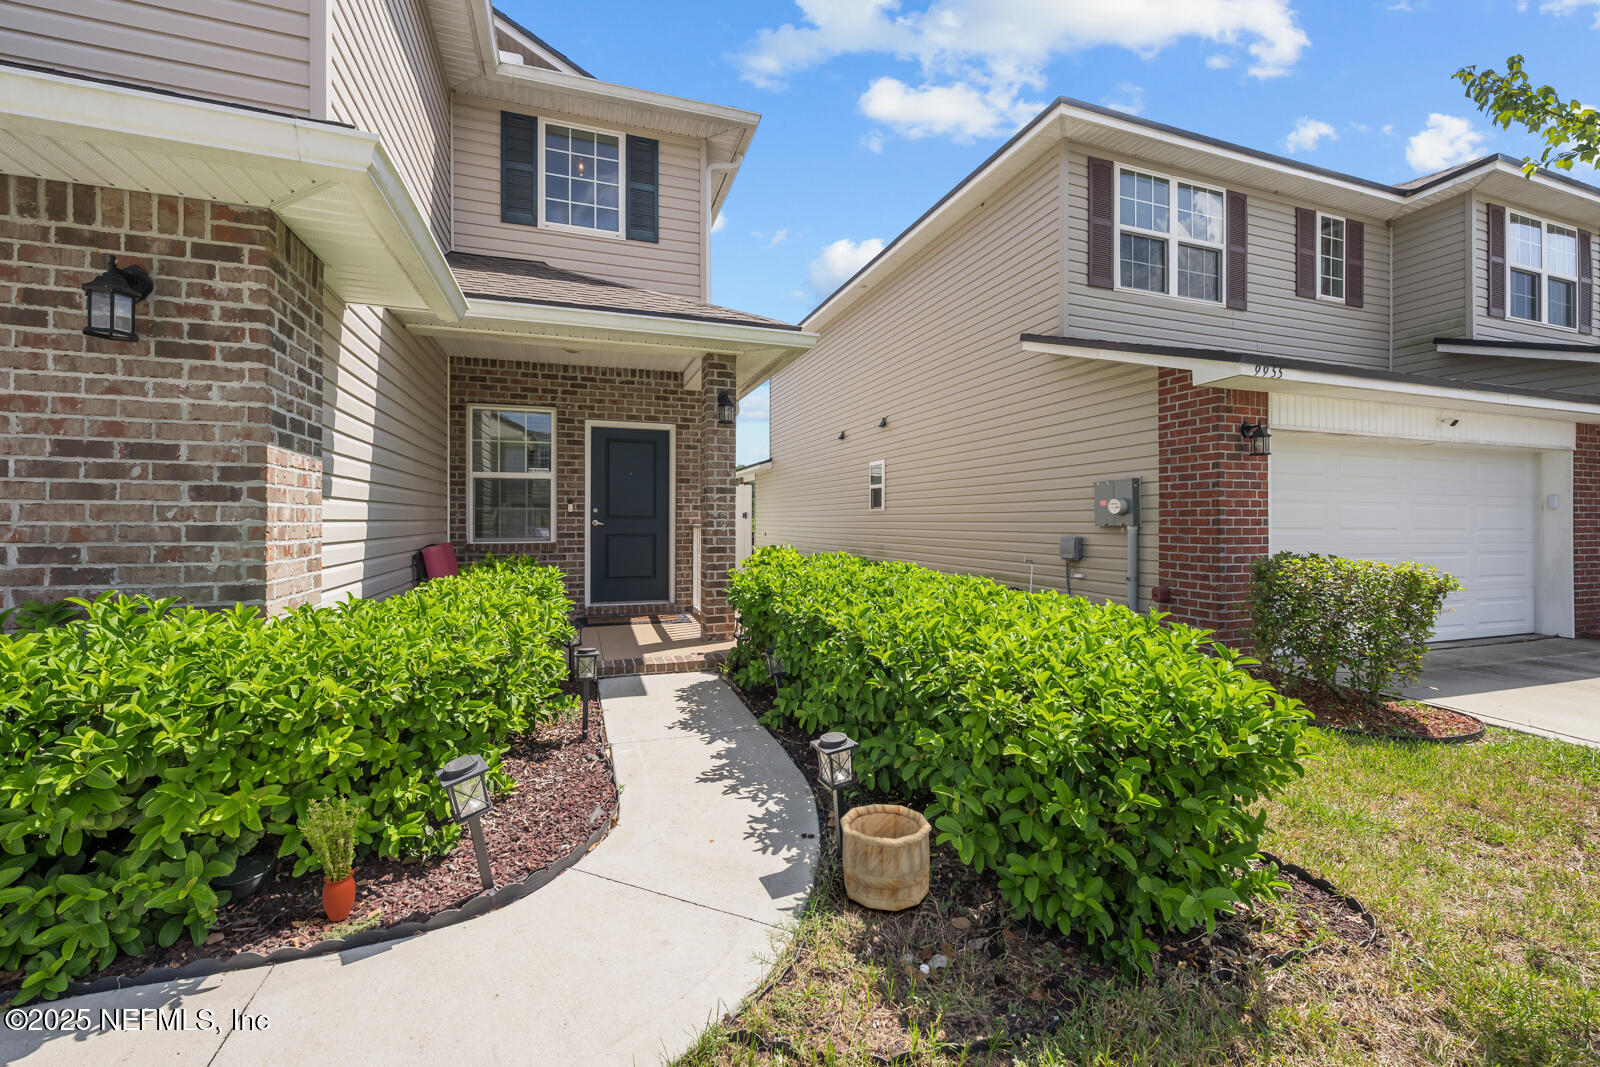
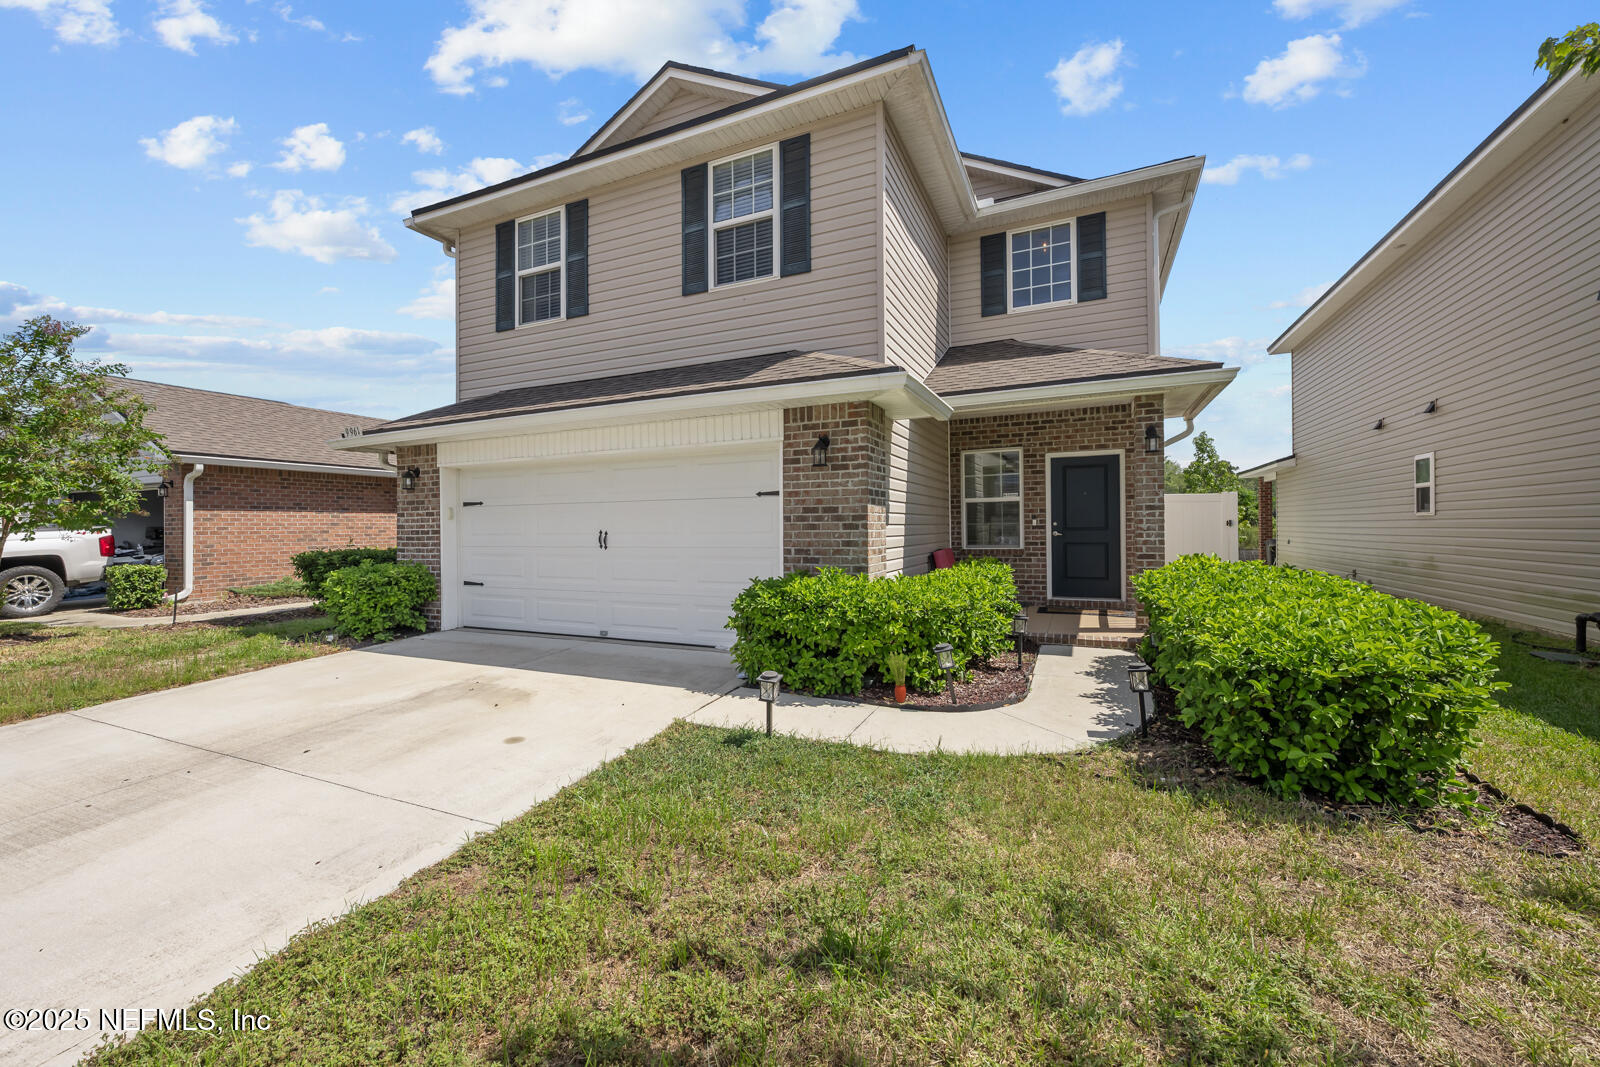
wooden bucket: present [840,804,932,911] -> none [1114,690,1164,733]

